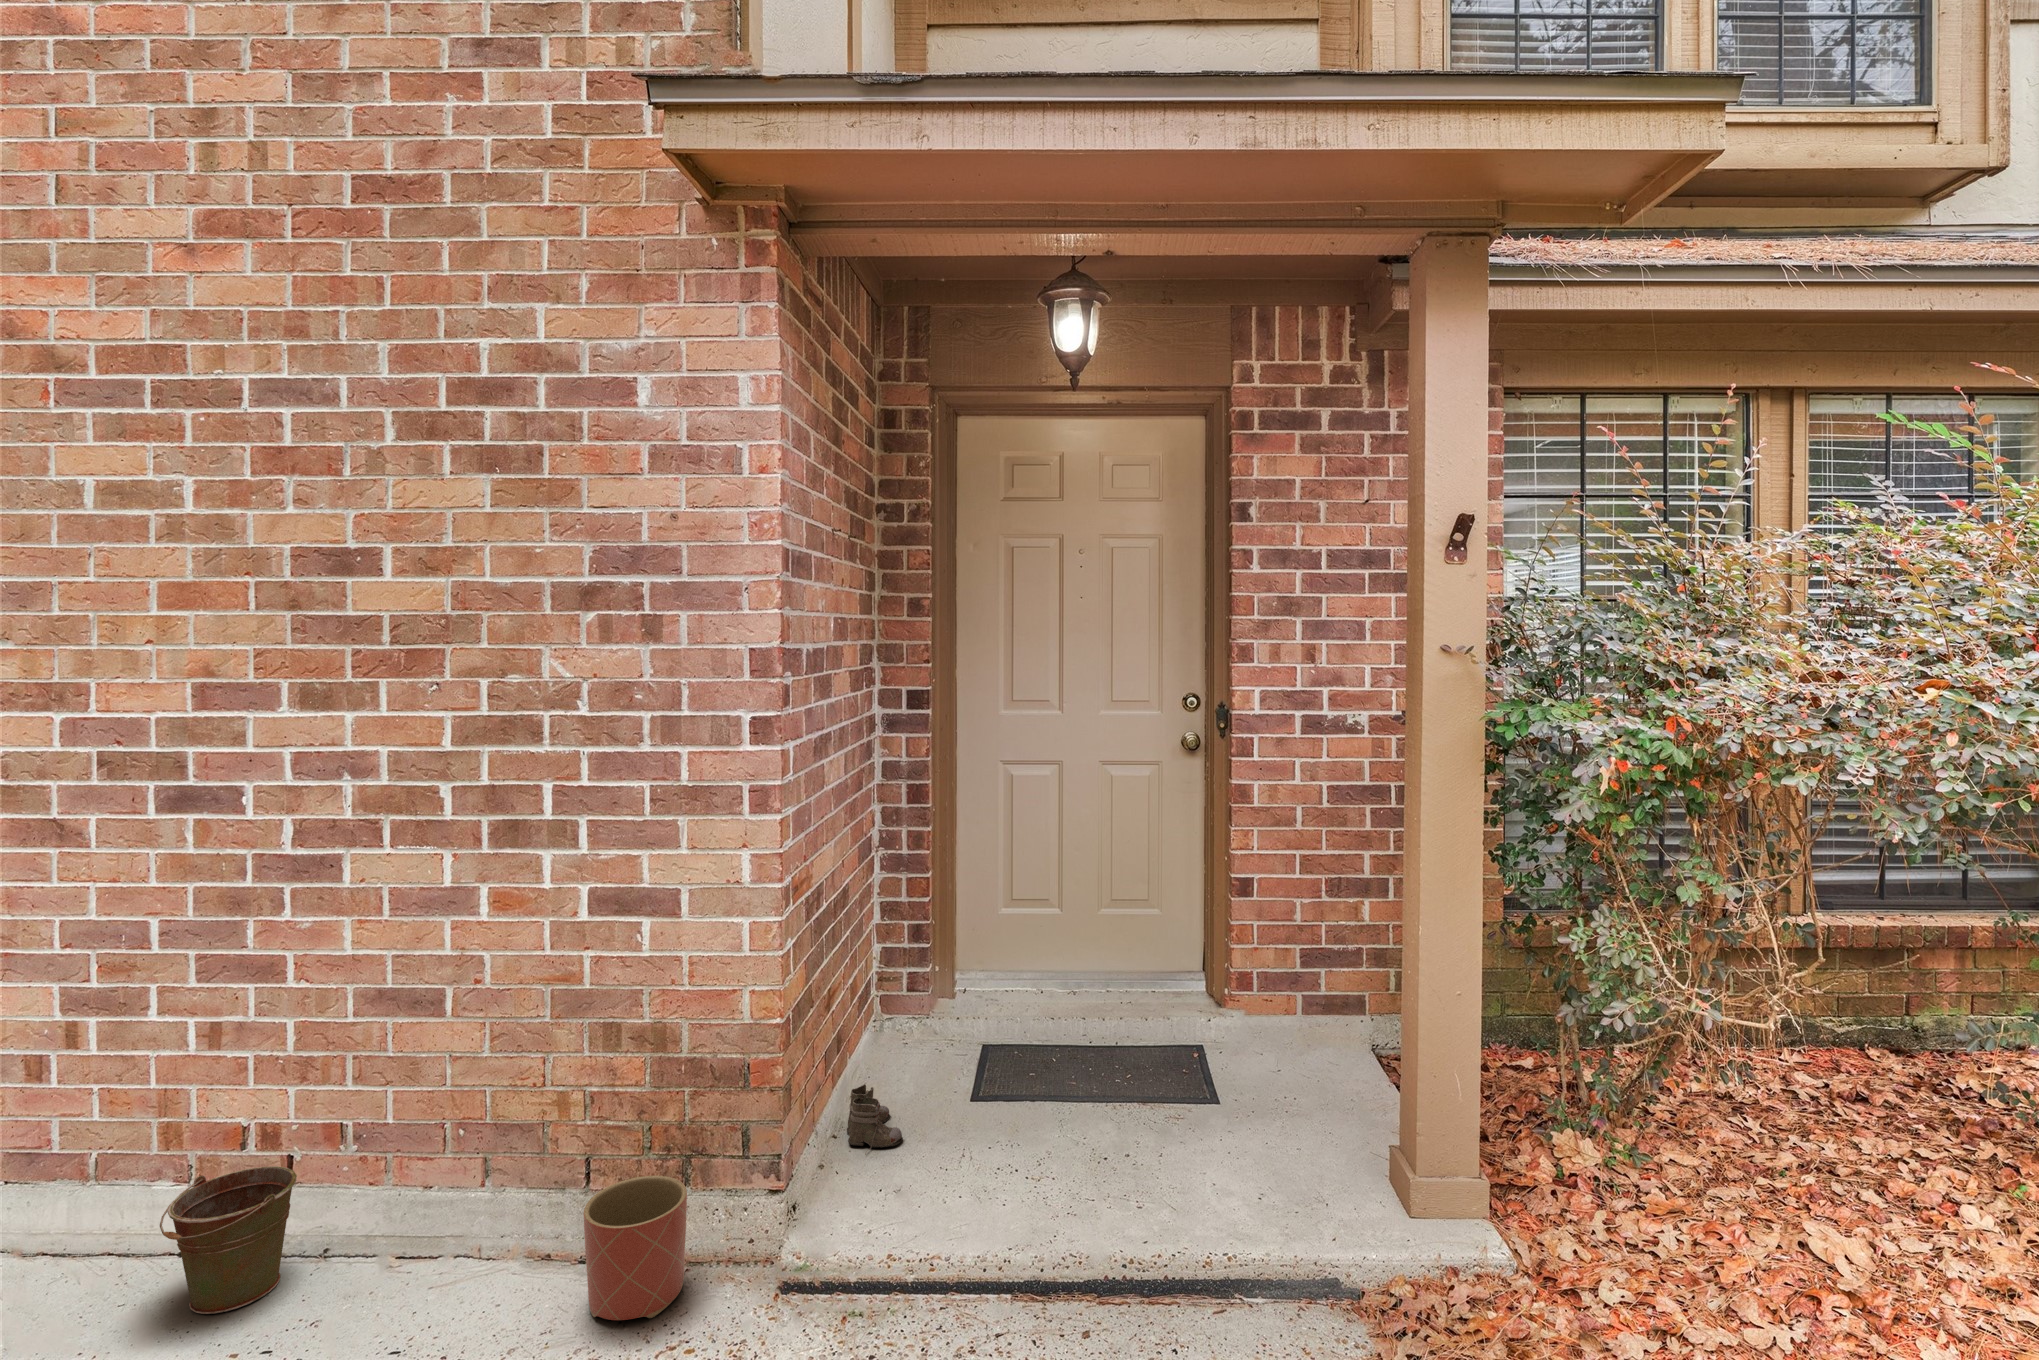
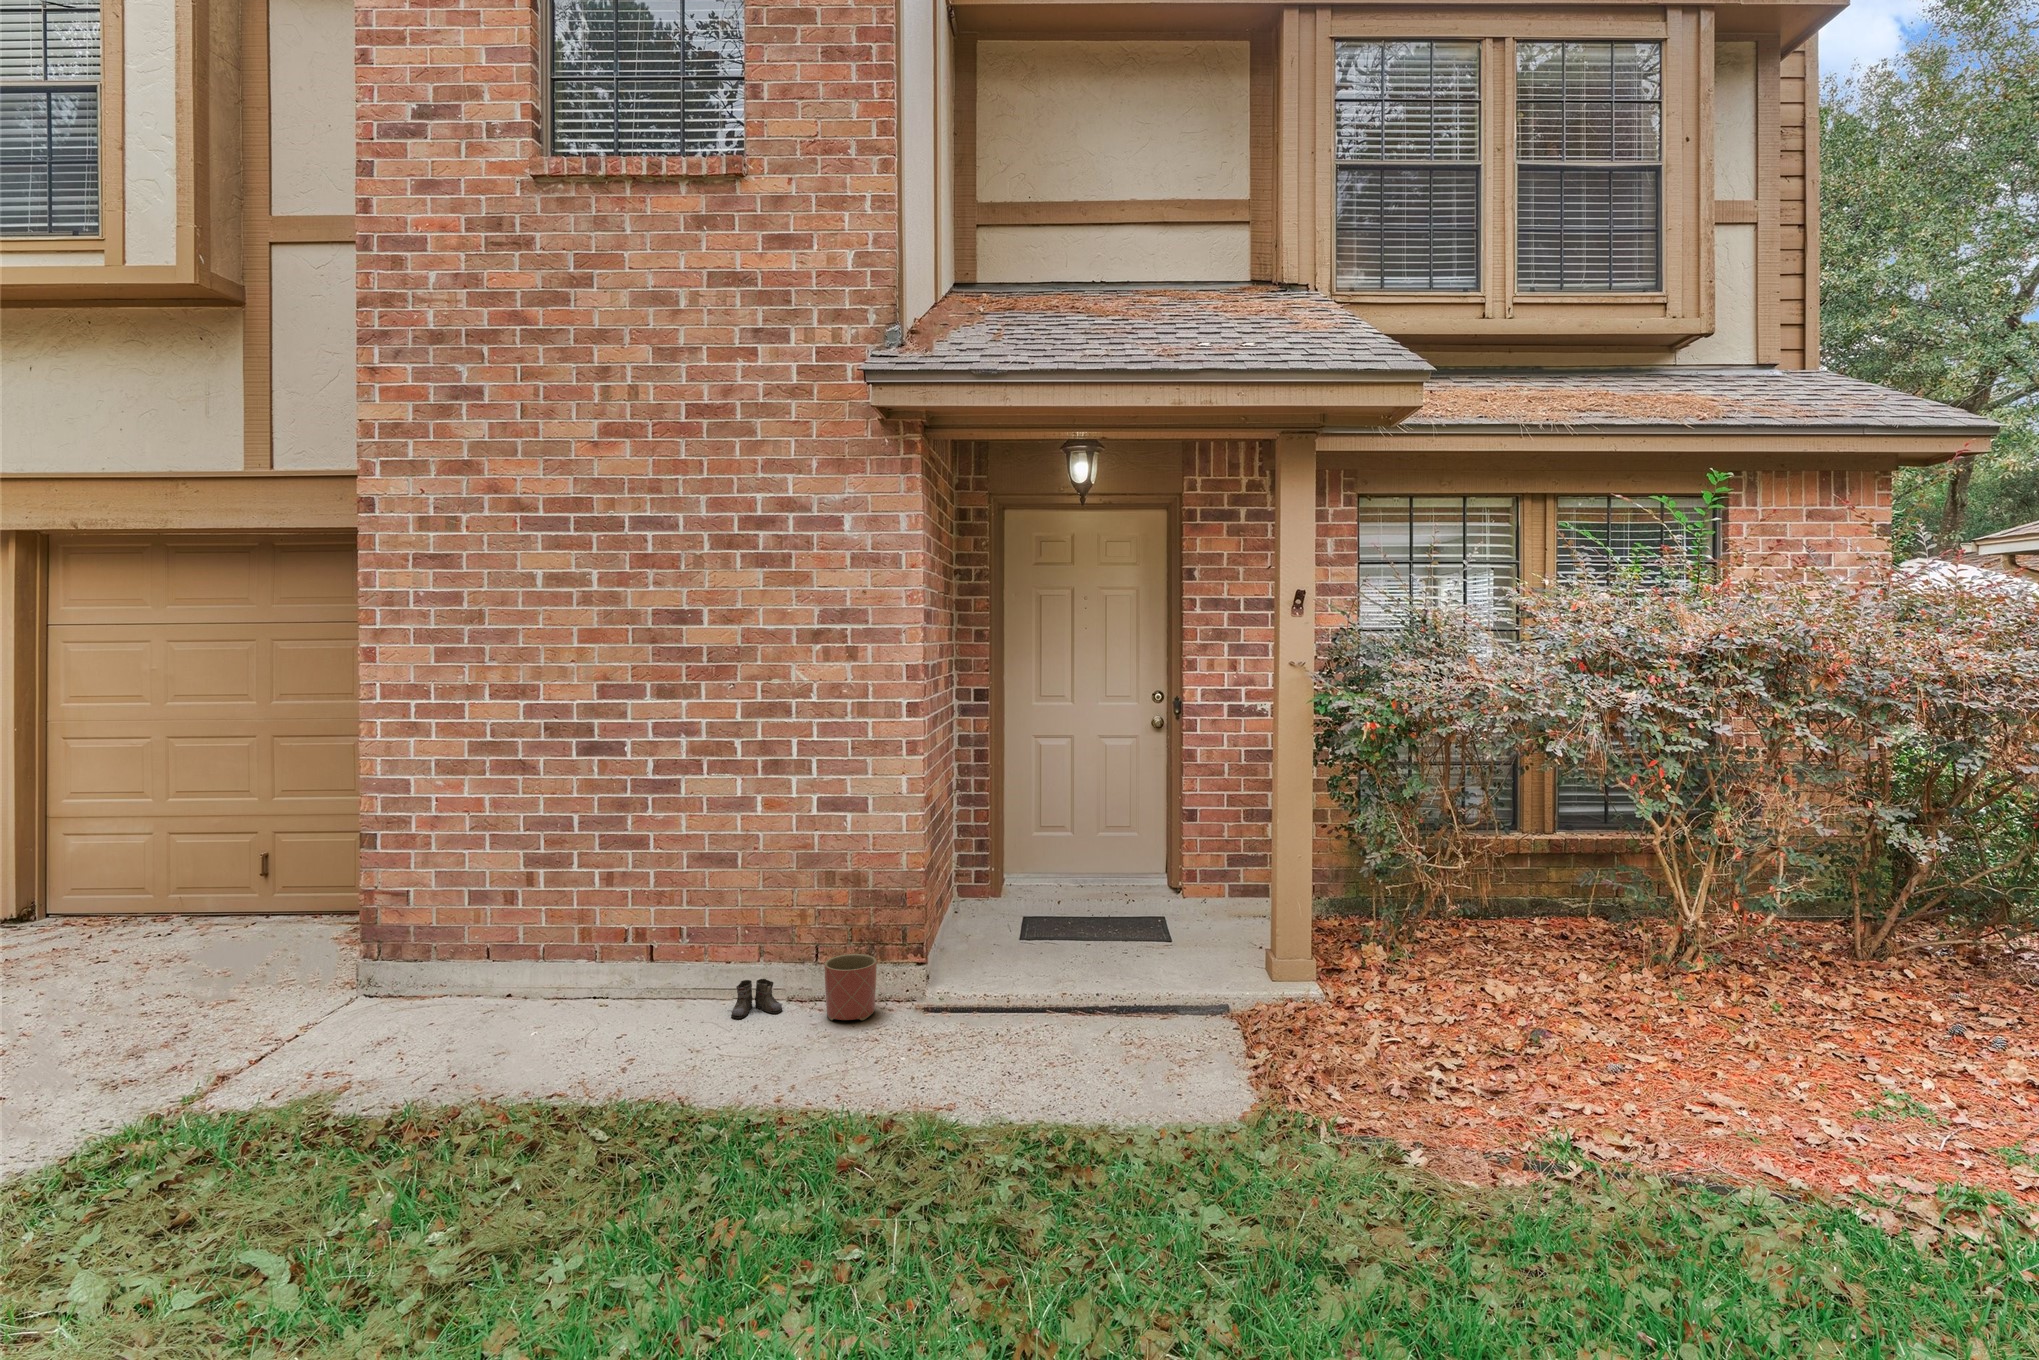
boots: present [847,1084,903,1155] -> present [731,979,782,1019]
bucket: present [160,1166,297,1314] -> none [600,950,662,1019]

